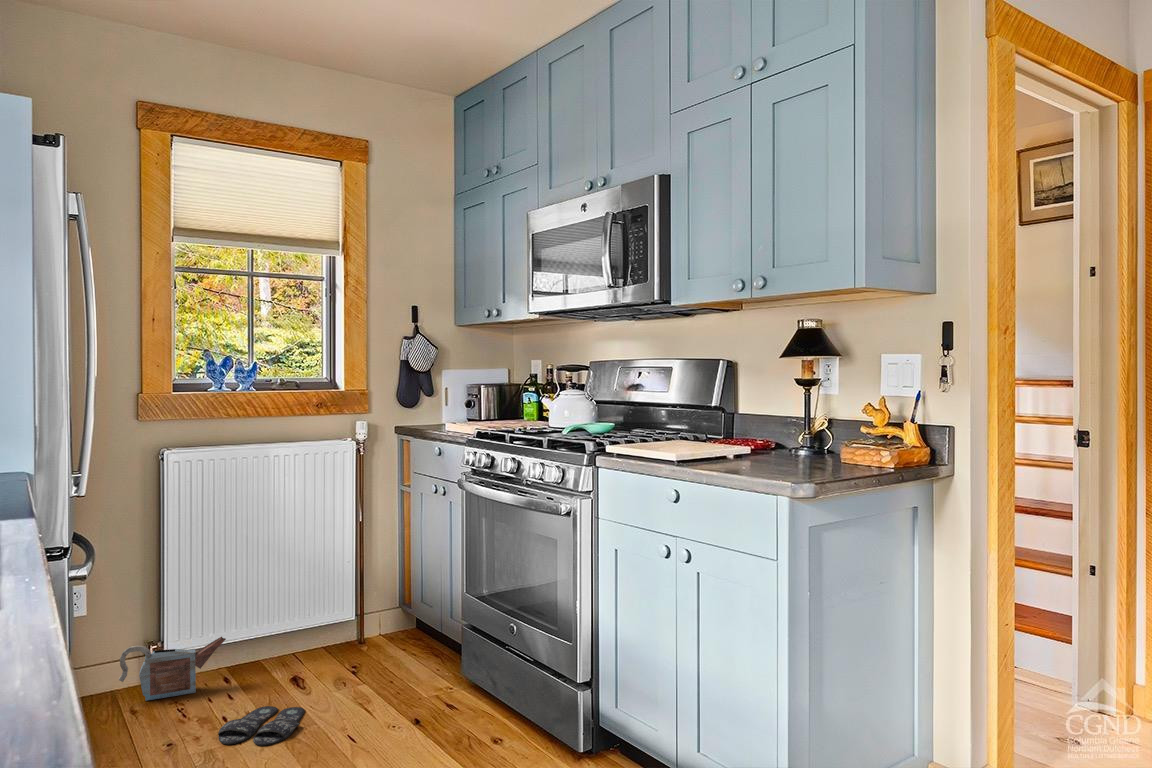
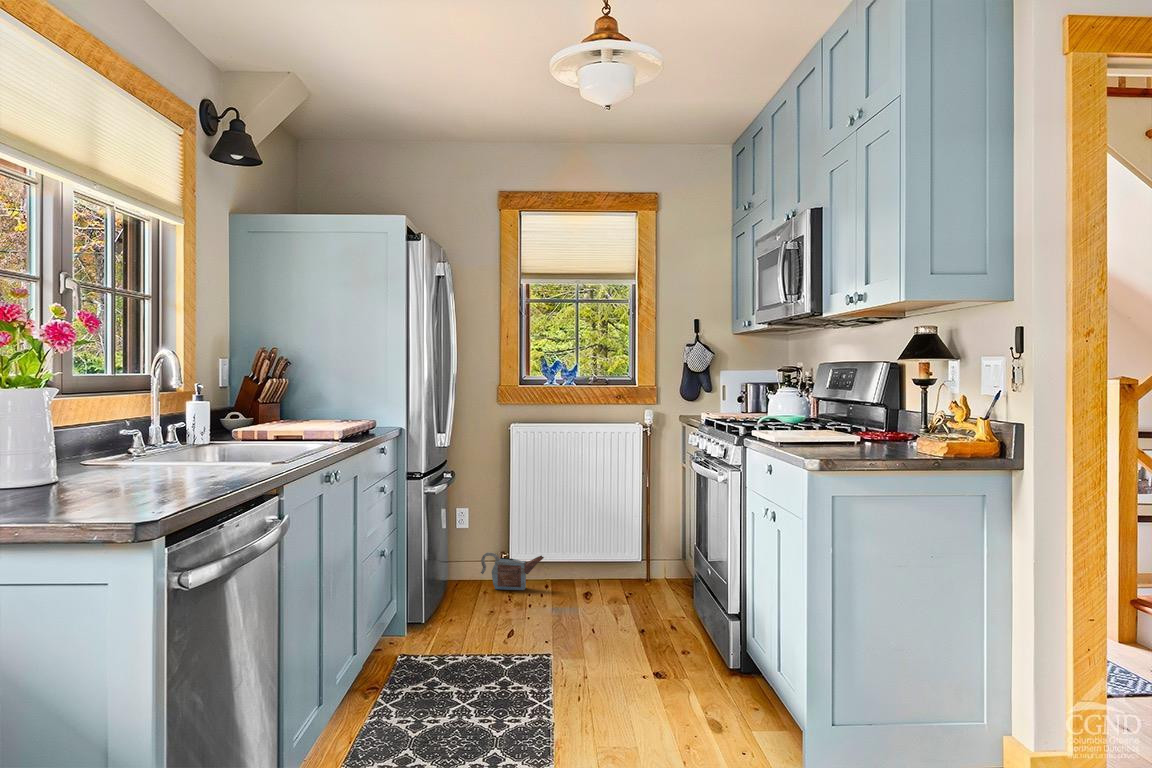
slippers: present [218,706,304,746] -> none [518,604,577,624]

